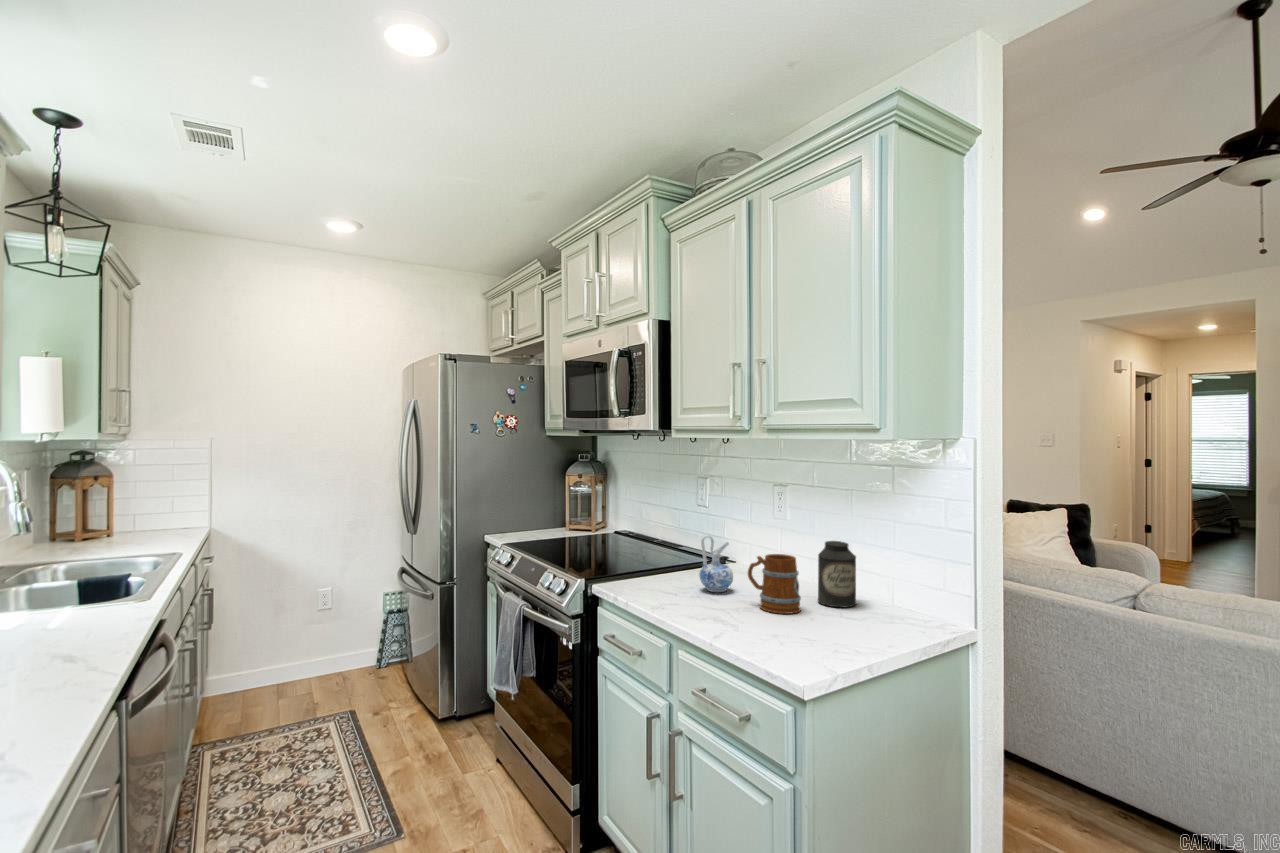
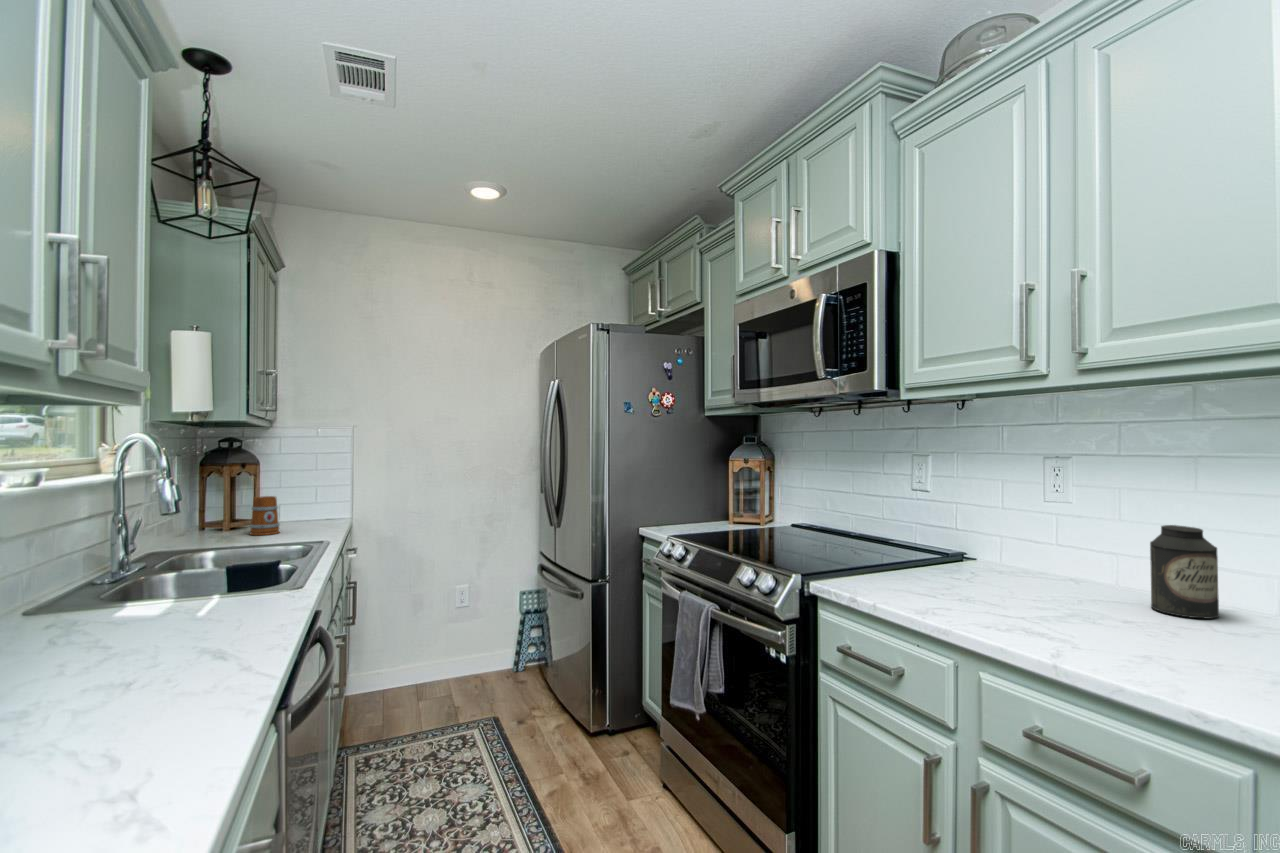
ceramic pitcher: present [700,535,733,592] -> none [961,517,1011,594]
mug: present [748,554,801,614] -> present [250,496,280,535]

